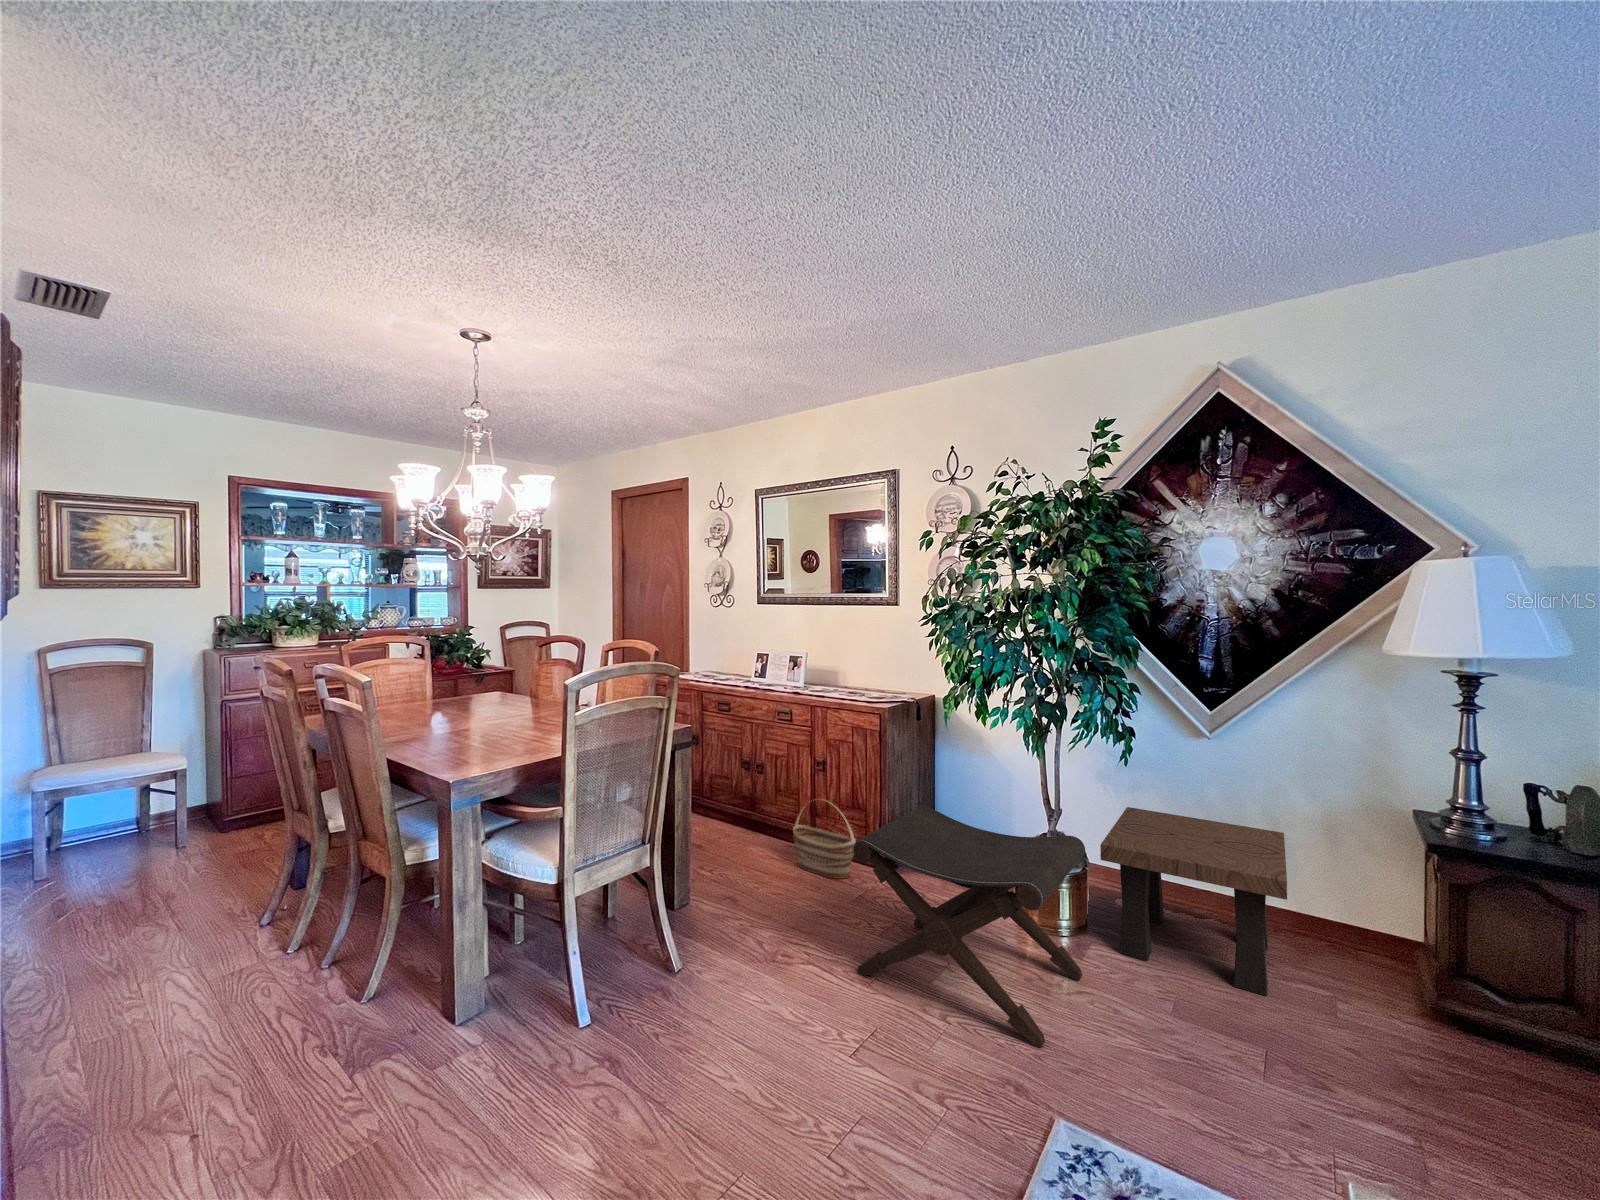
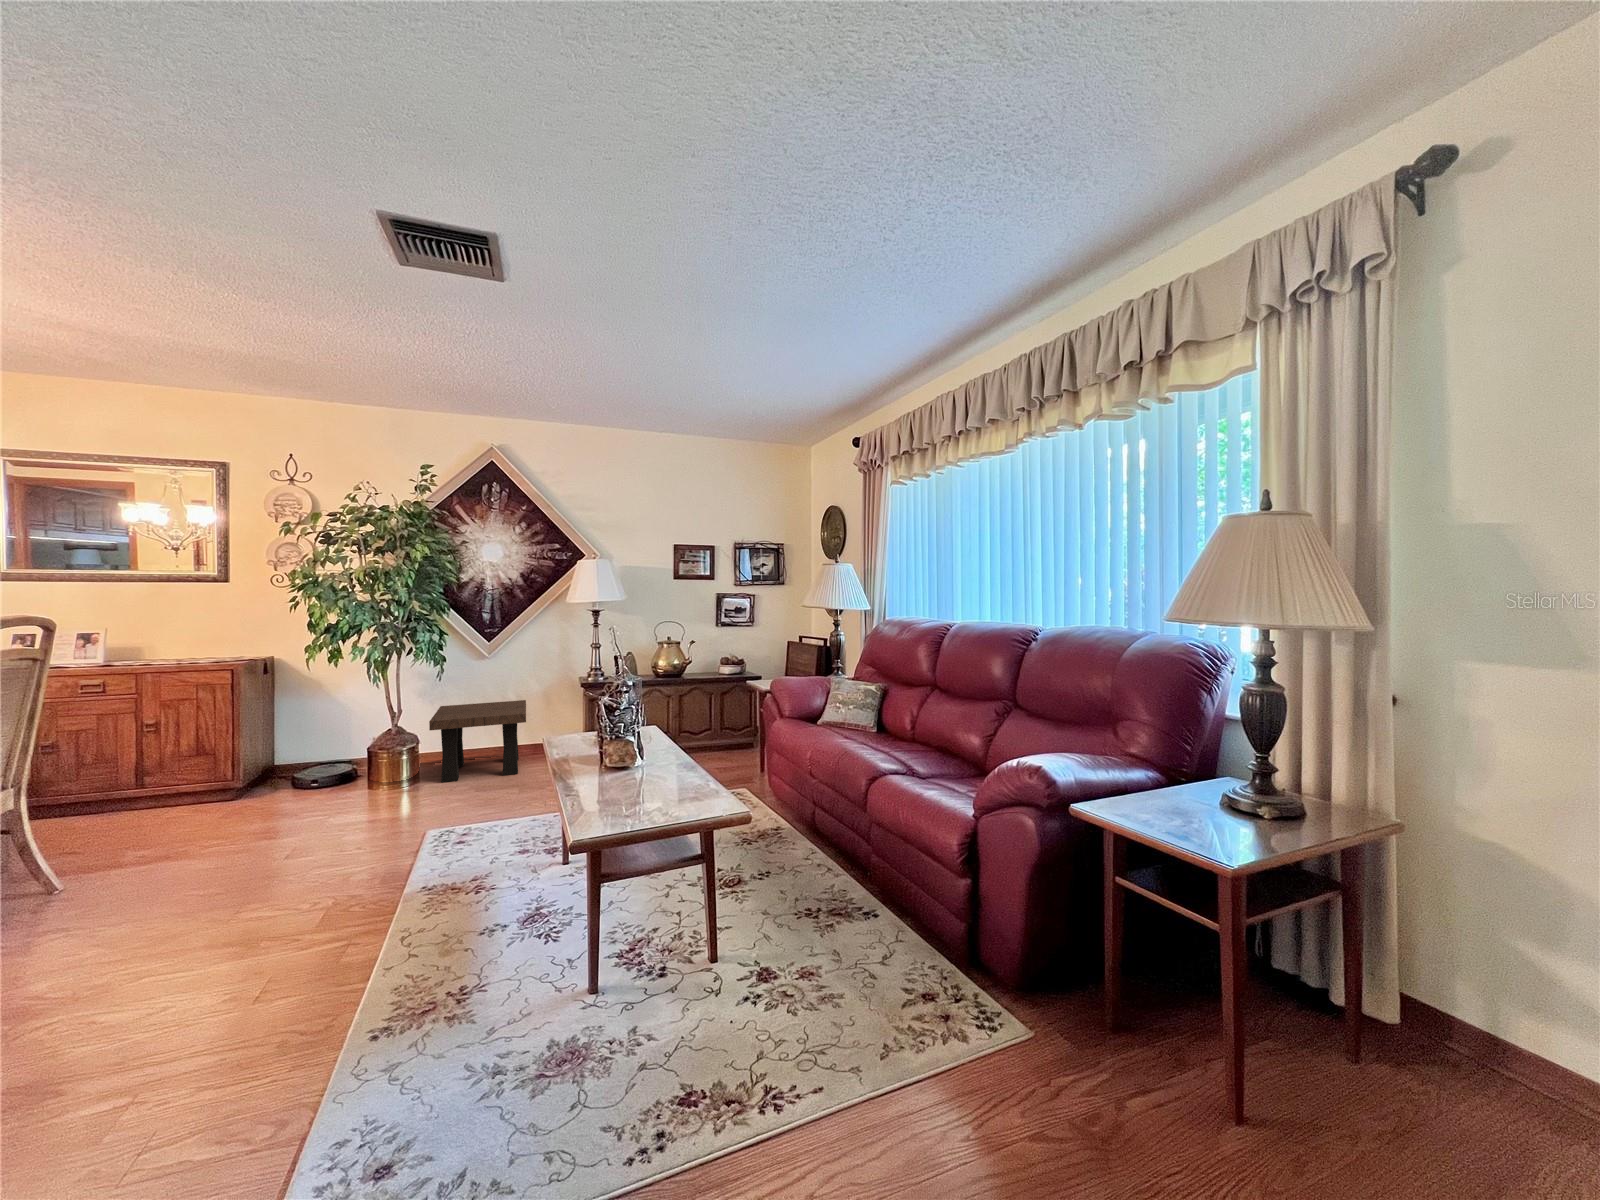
basket: present [793,803,856,879] -> none [119,753,207,821]
footstool: present [853,806,1085,1047] -> none [249,716,423,842]

